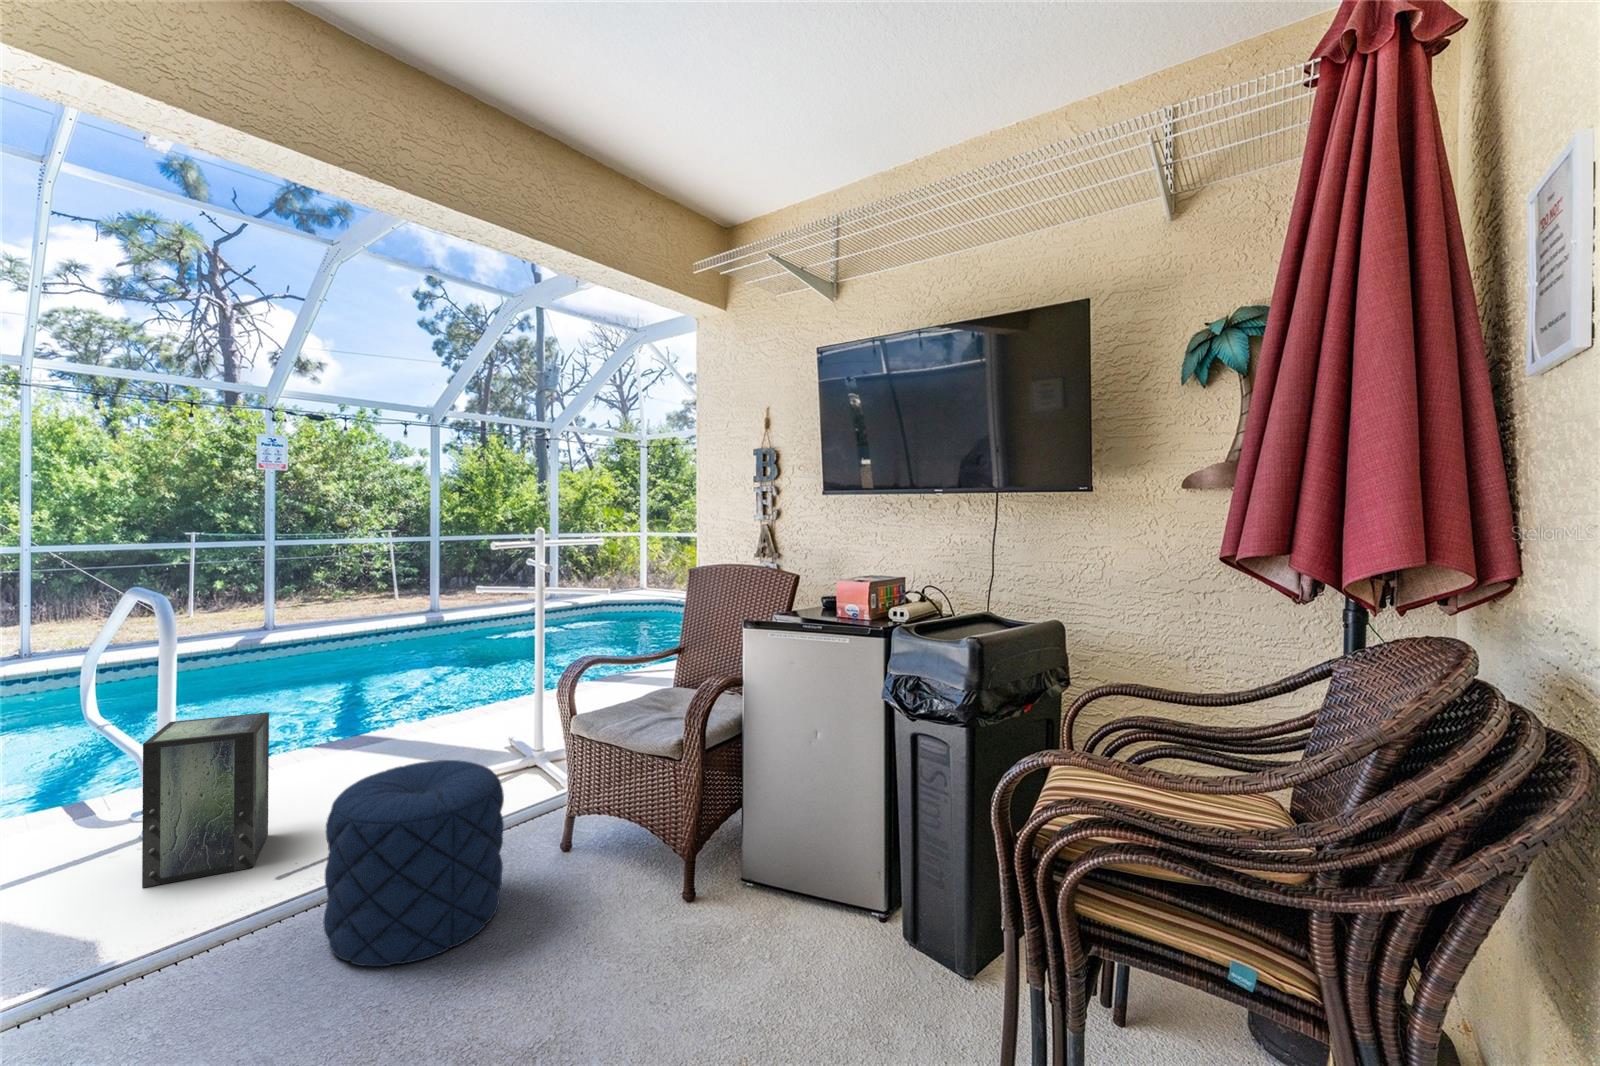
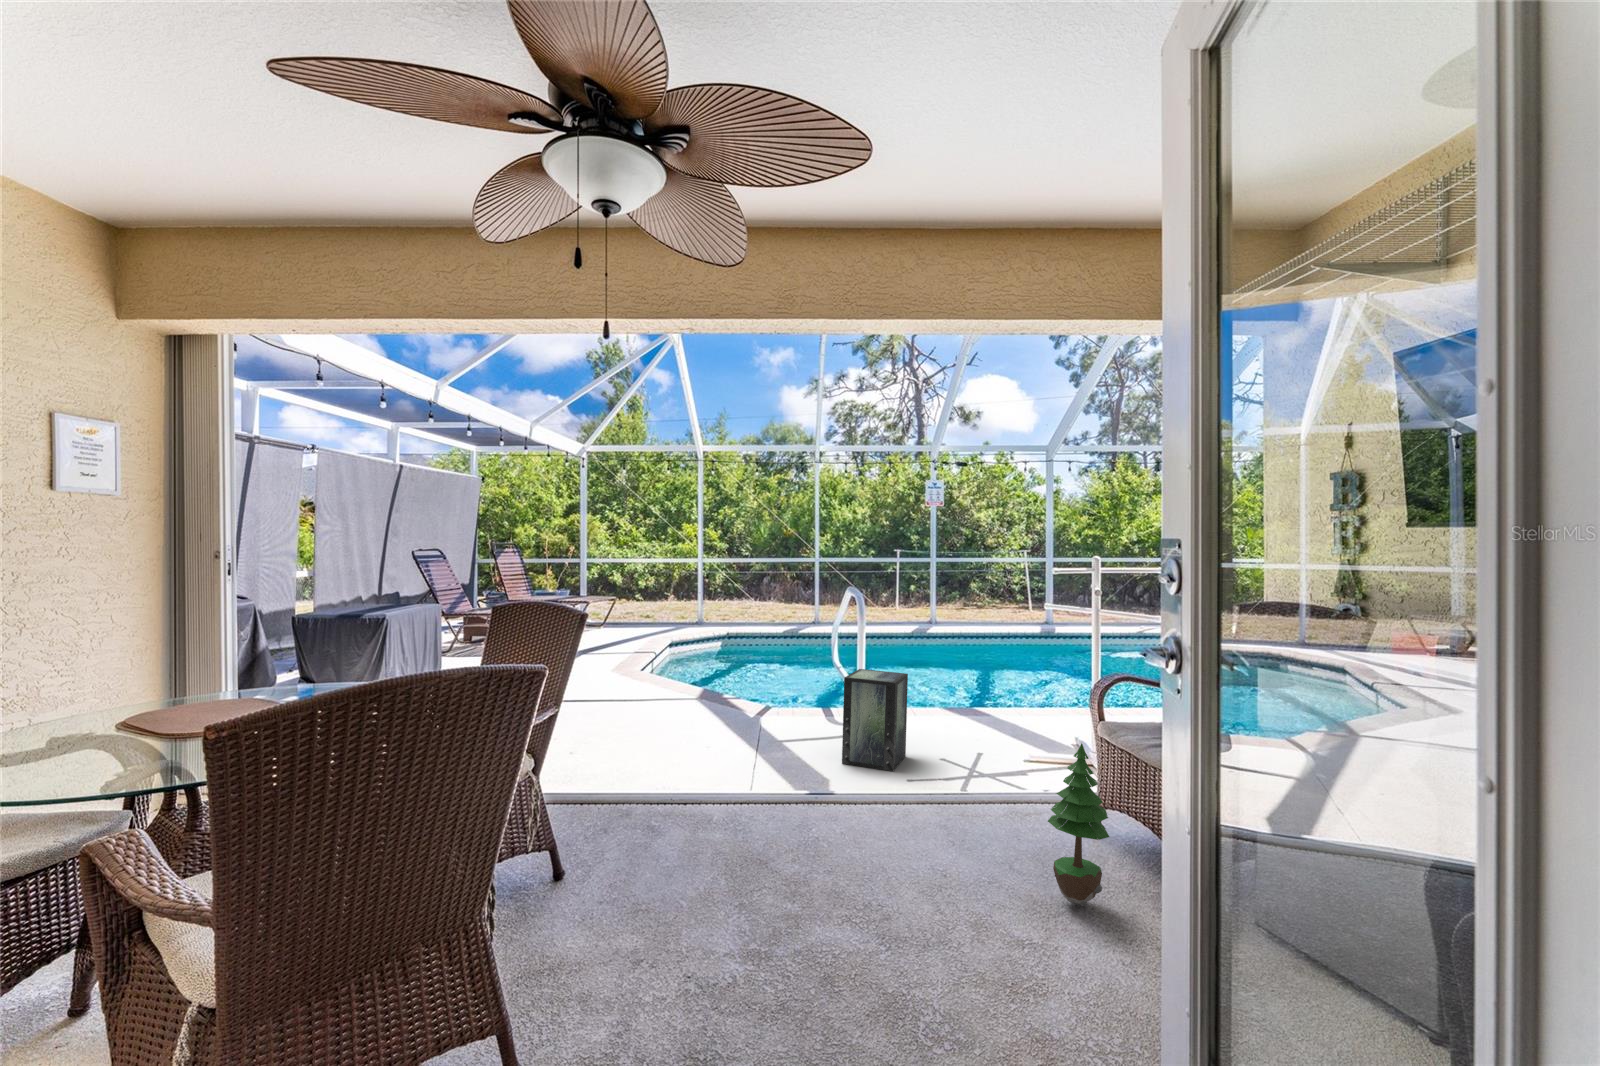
potted tree: none [560,759,636,964] -> present [1048,743,1109,906]
pouf: present [323,760,504,966] -> none [916,722,1031,855]

